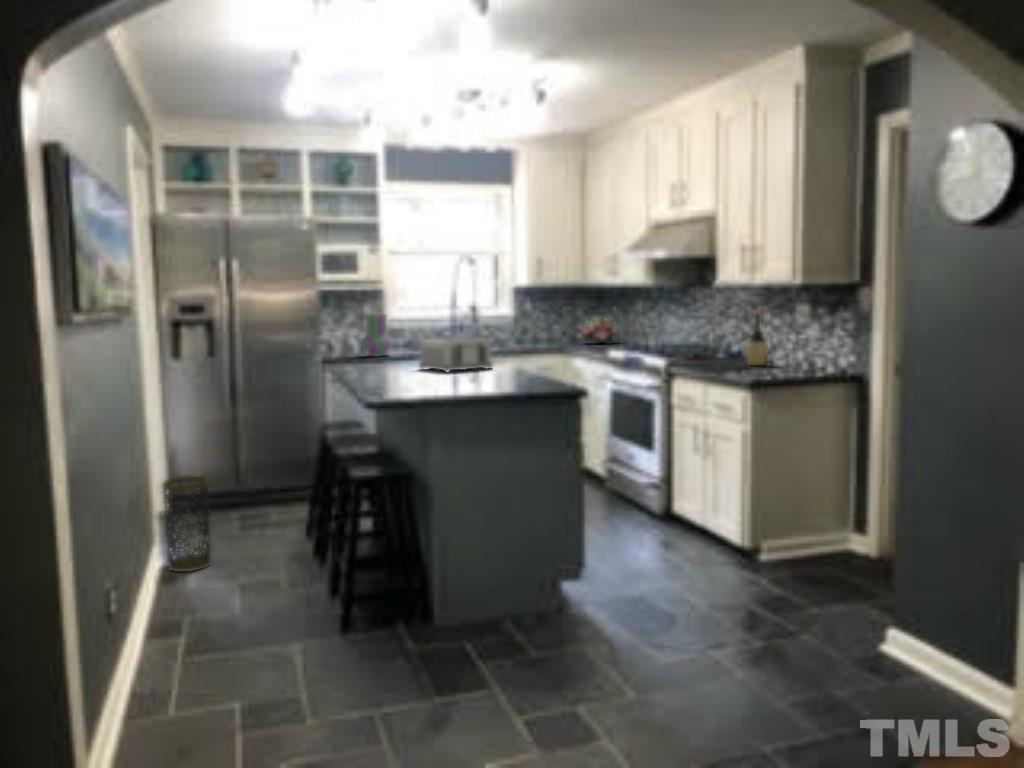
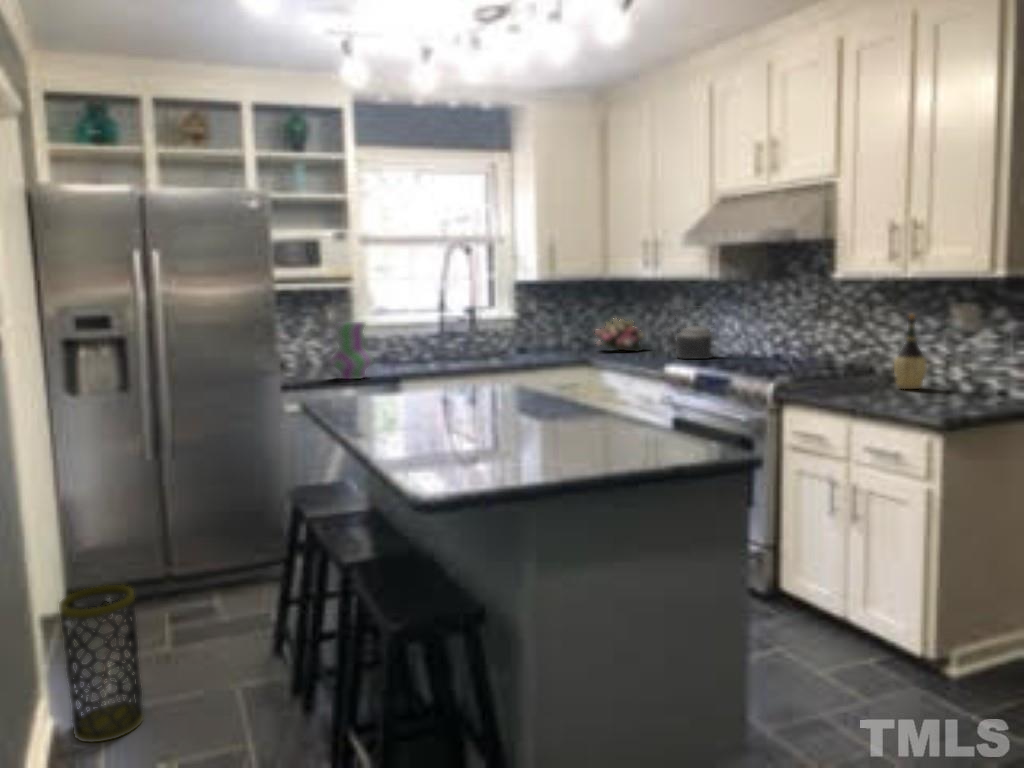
kettle: none [625,308,663,349] -> present [668,306,714,359]
toaster: present [419,337,493,372] -> none [438,357,545,412]

